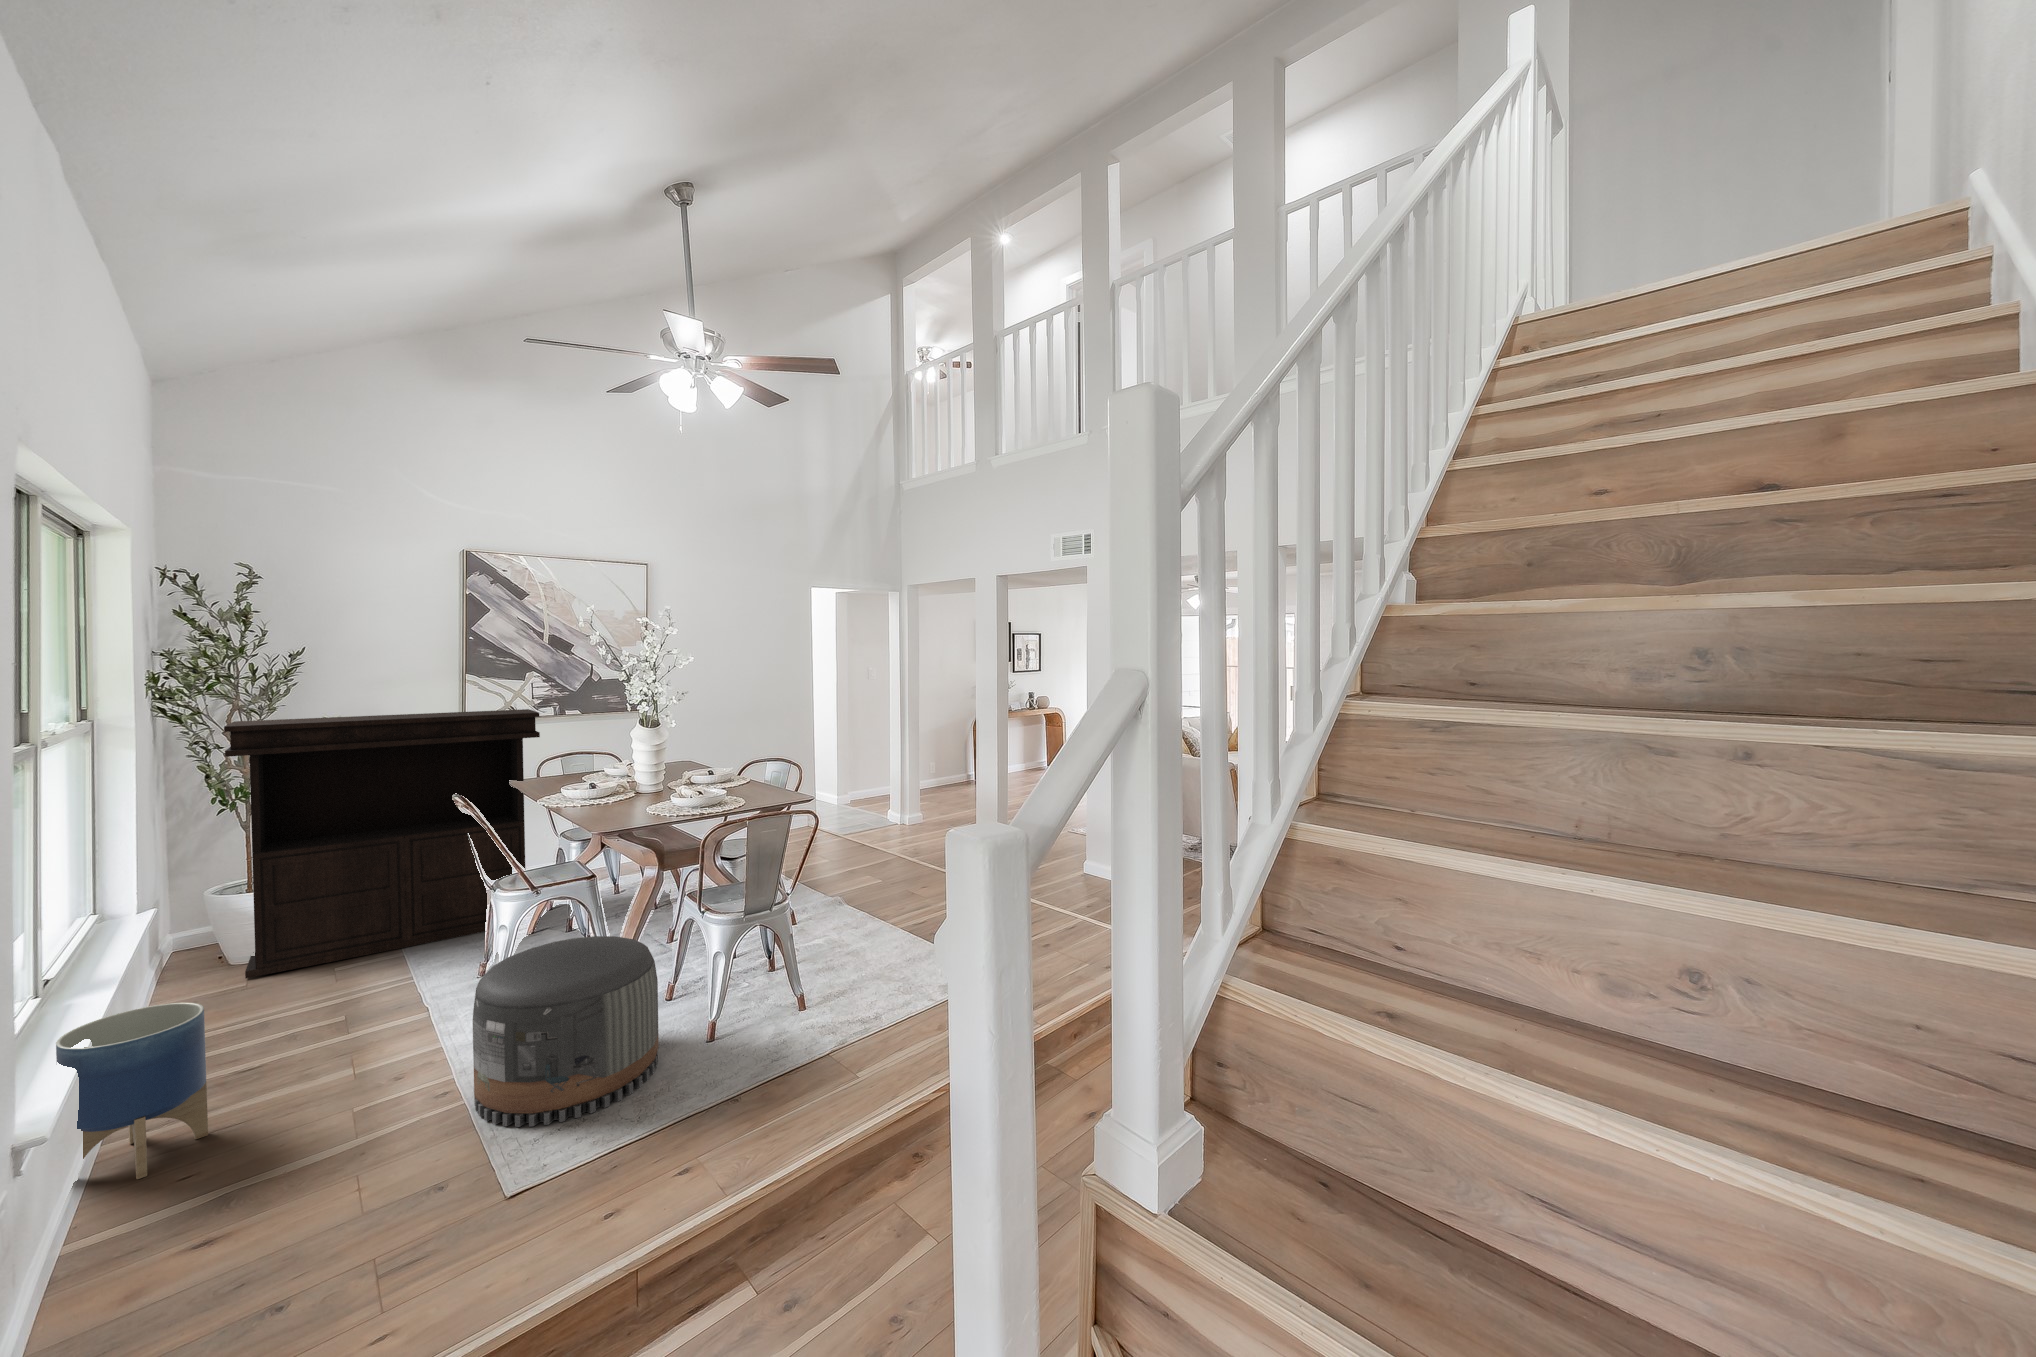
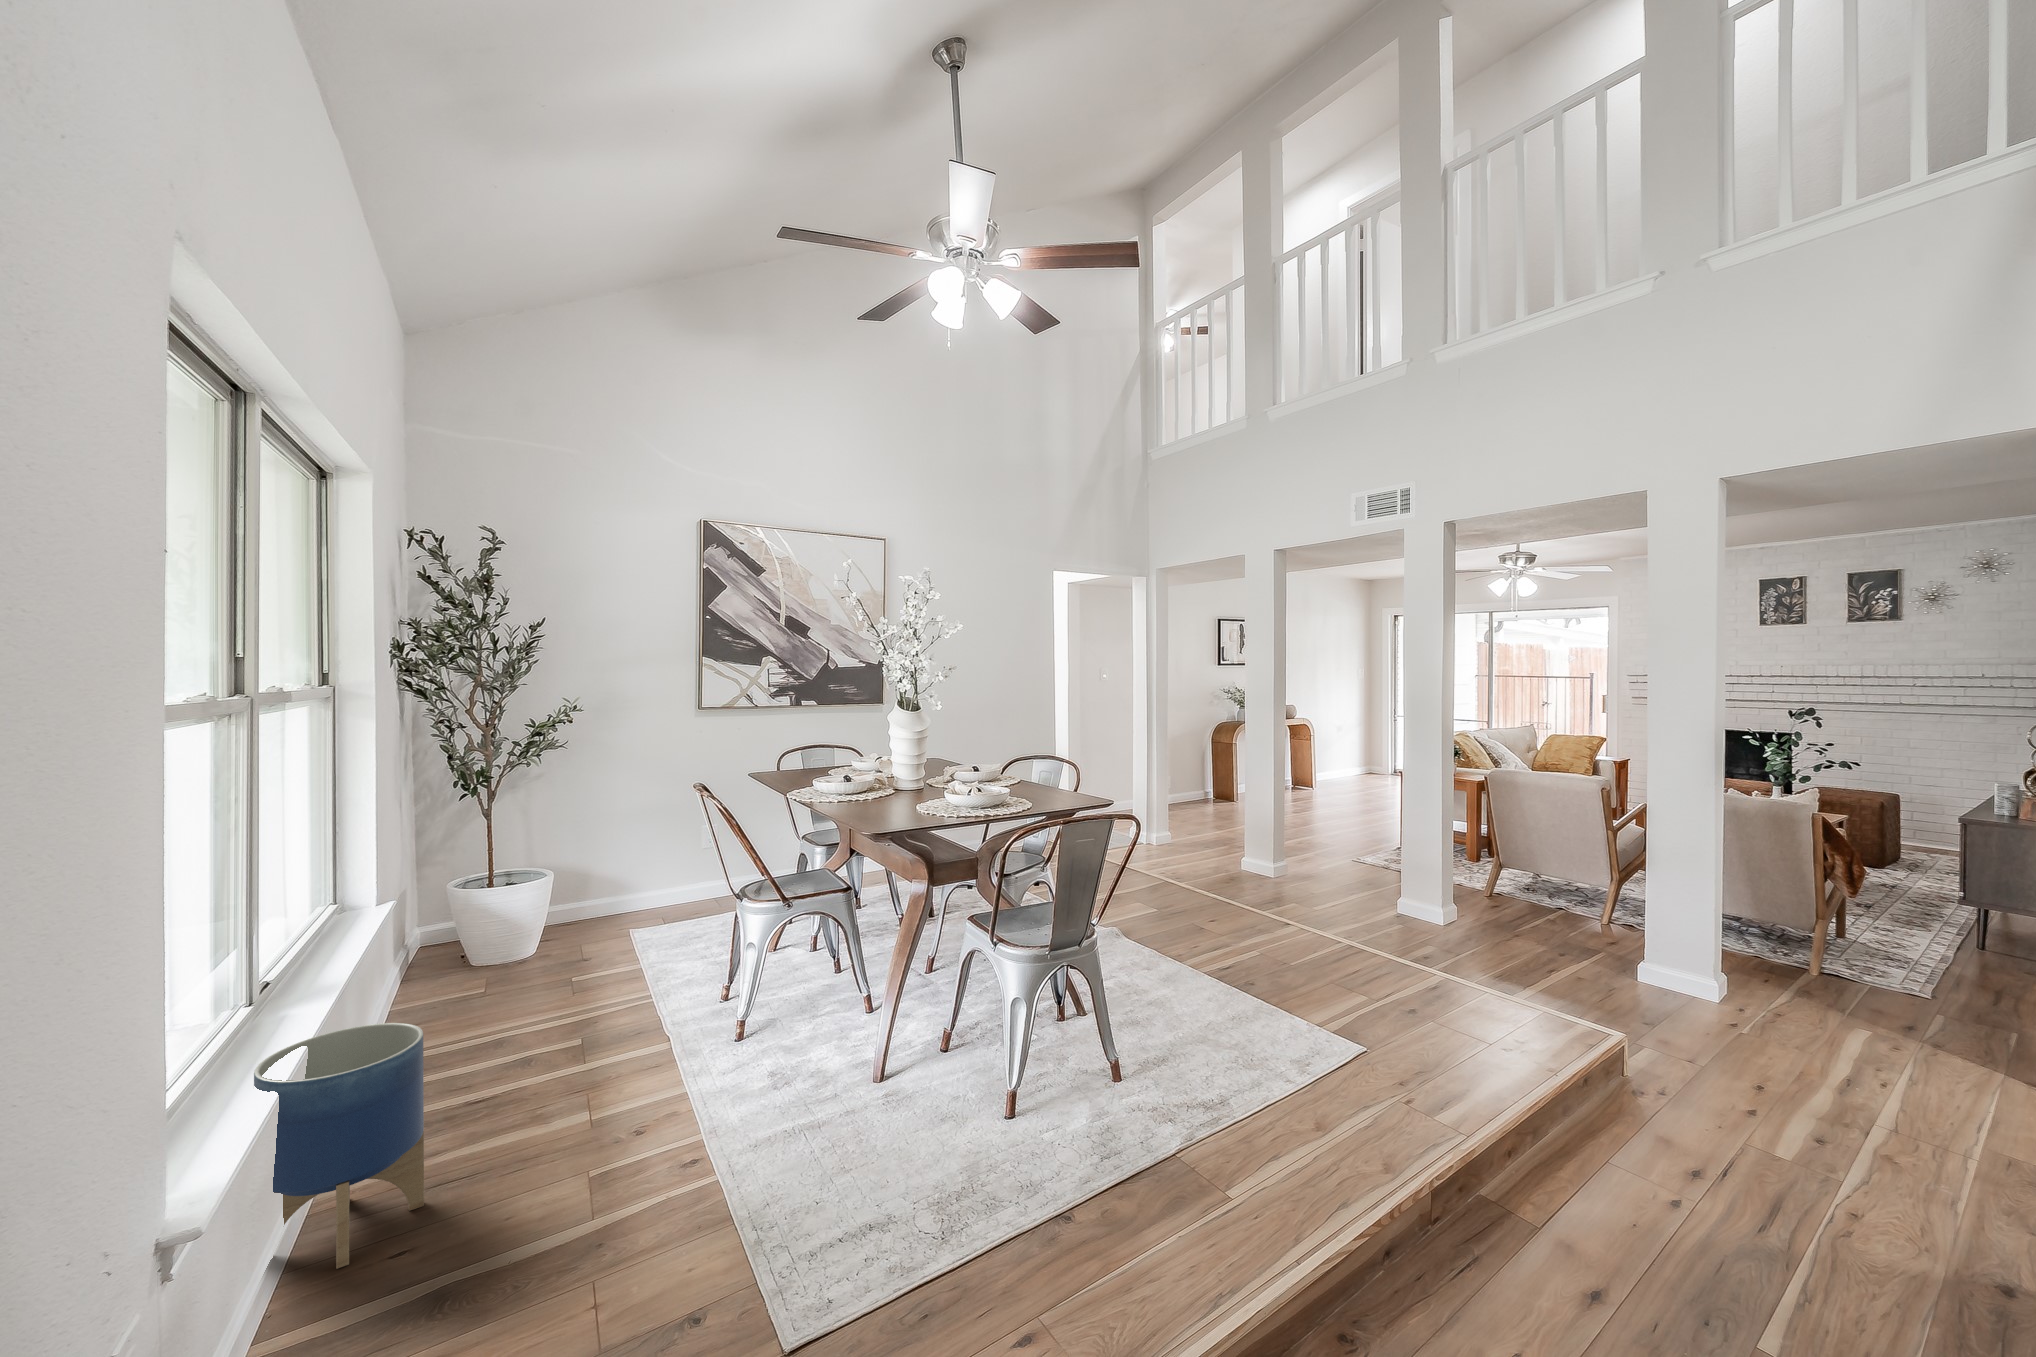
console table: present [224,709,540,978] -> none [466,692,780,988]
pouf: present [473,936,659,1127] -> none [738,968,971,1253]

